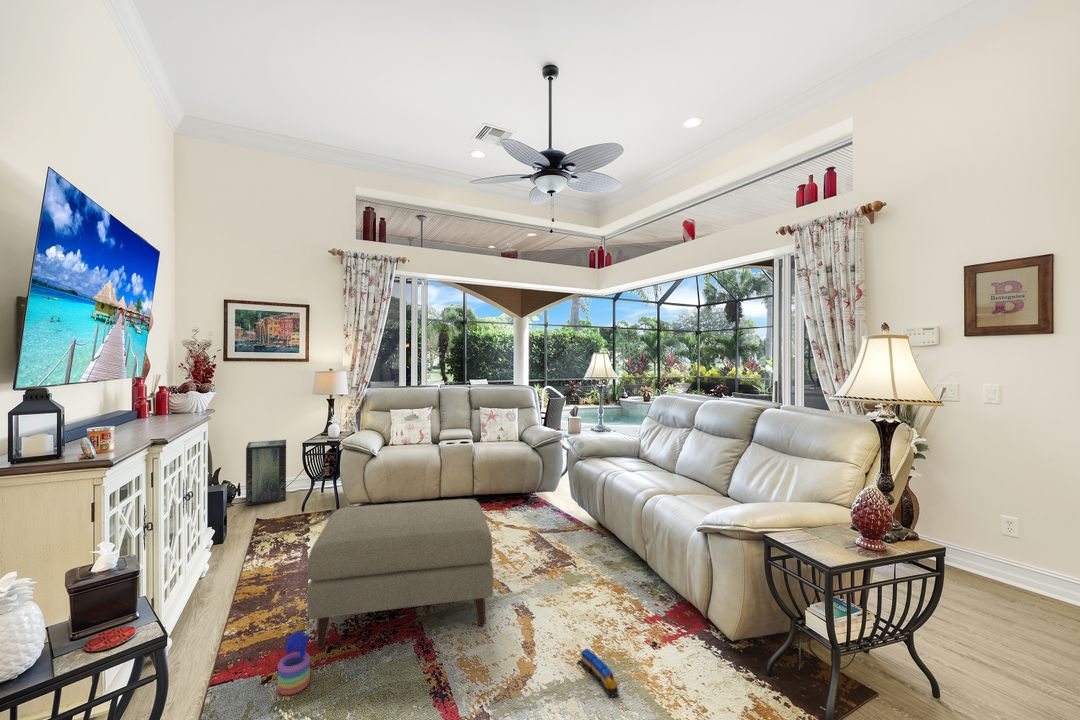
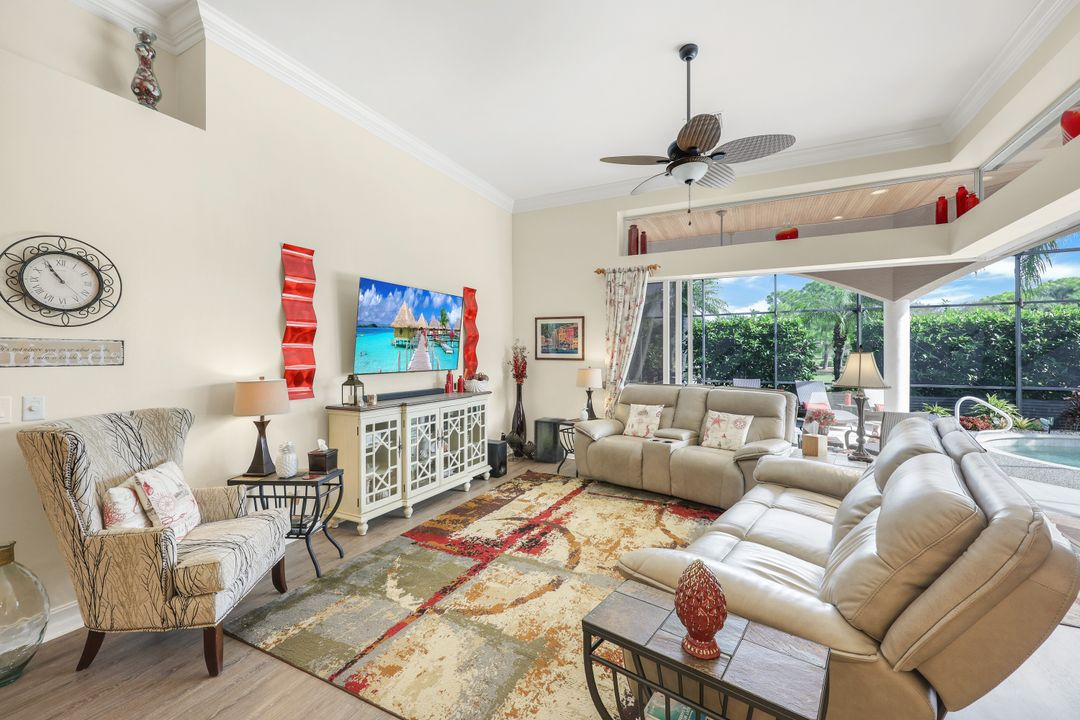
ottoman: present [307,499,493,649] -> none [431,466,579,584]
stacking toy: present [278,632,310,695] -> none [397,527,416,562]
toy train: present [577,649,619,698] -> none [496,633,531,680]

